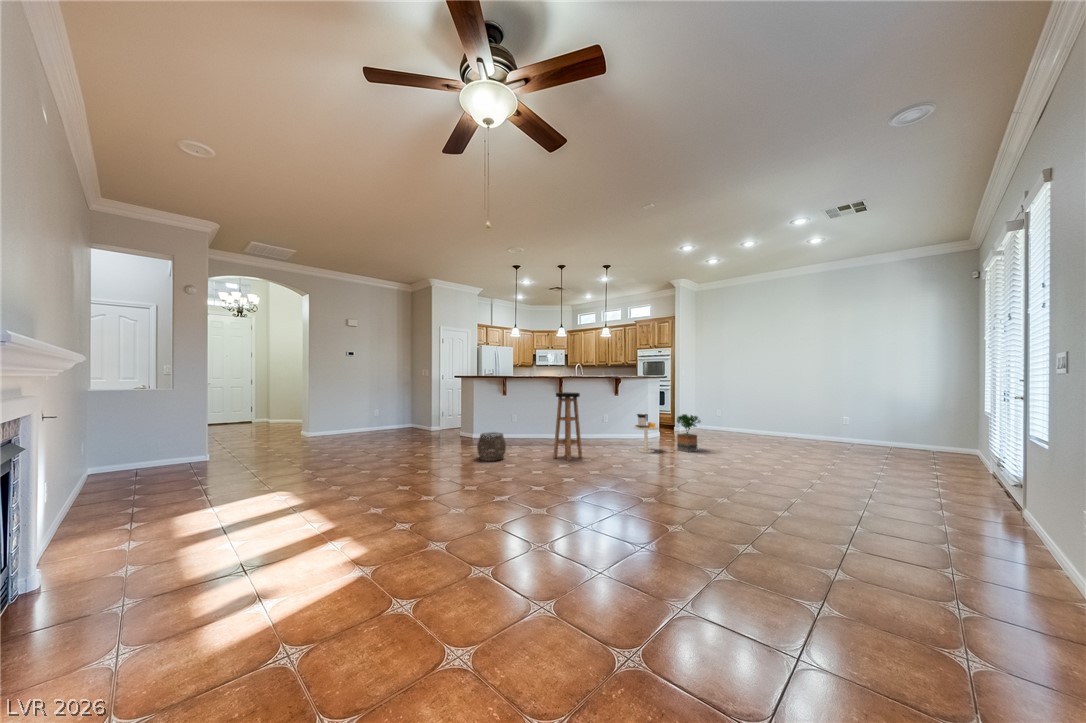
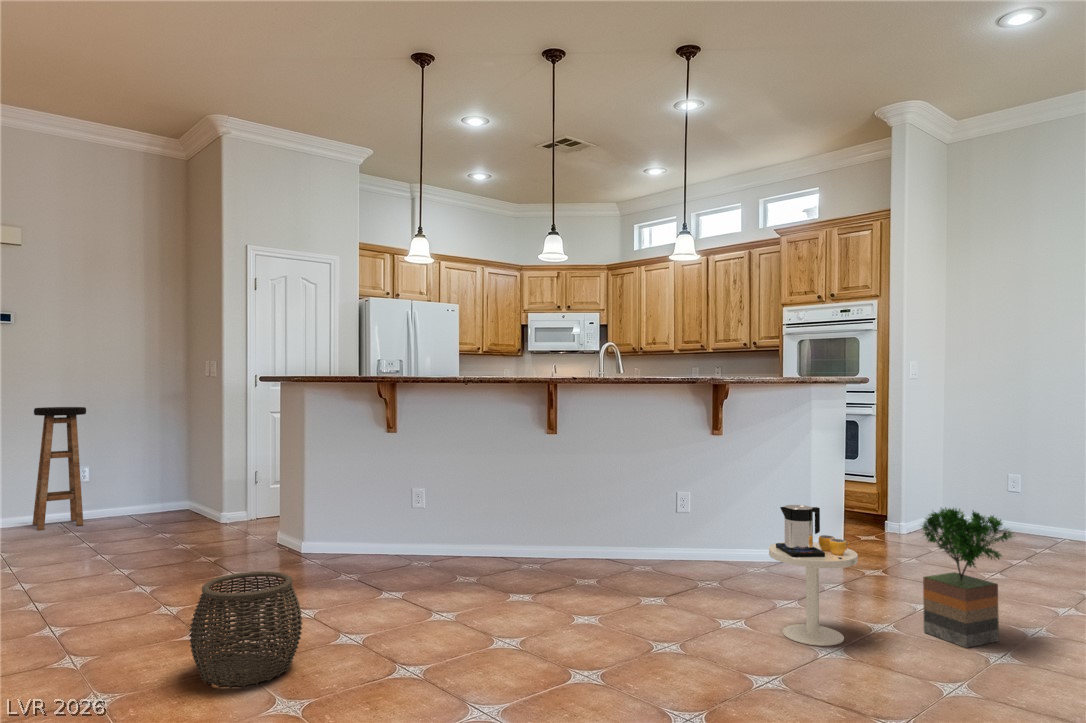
bar stool: present [553,392,582,461] -> present [33,407,86,530]

